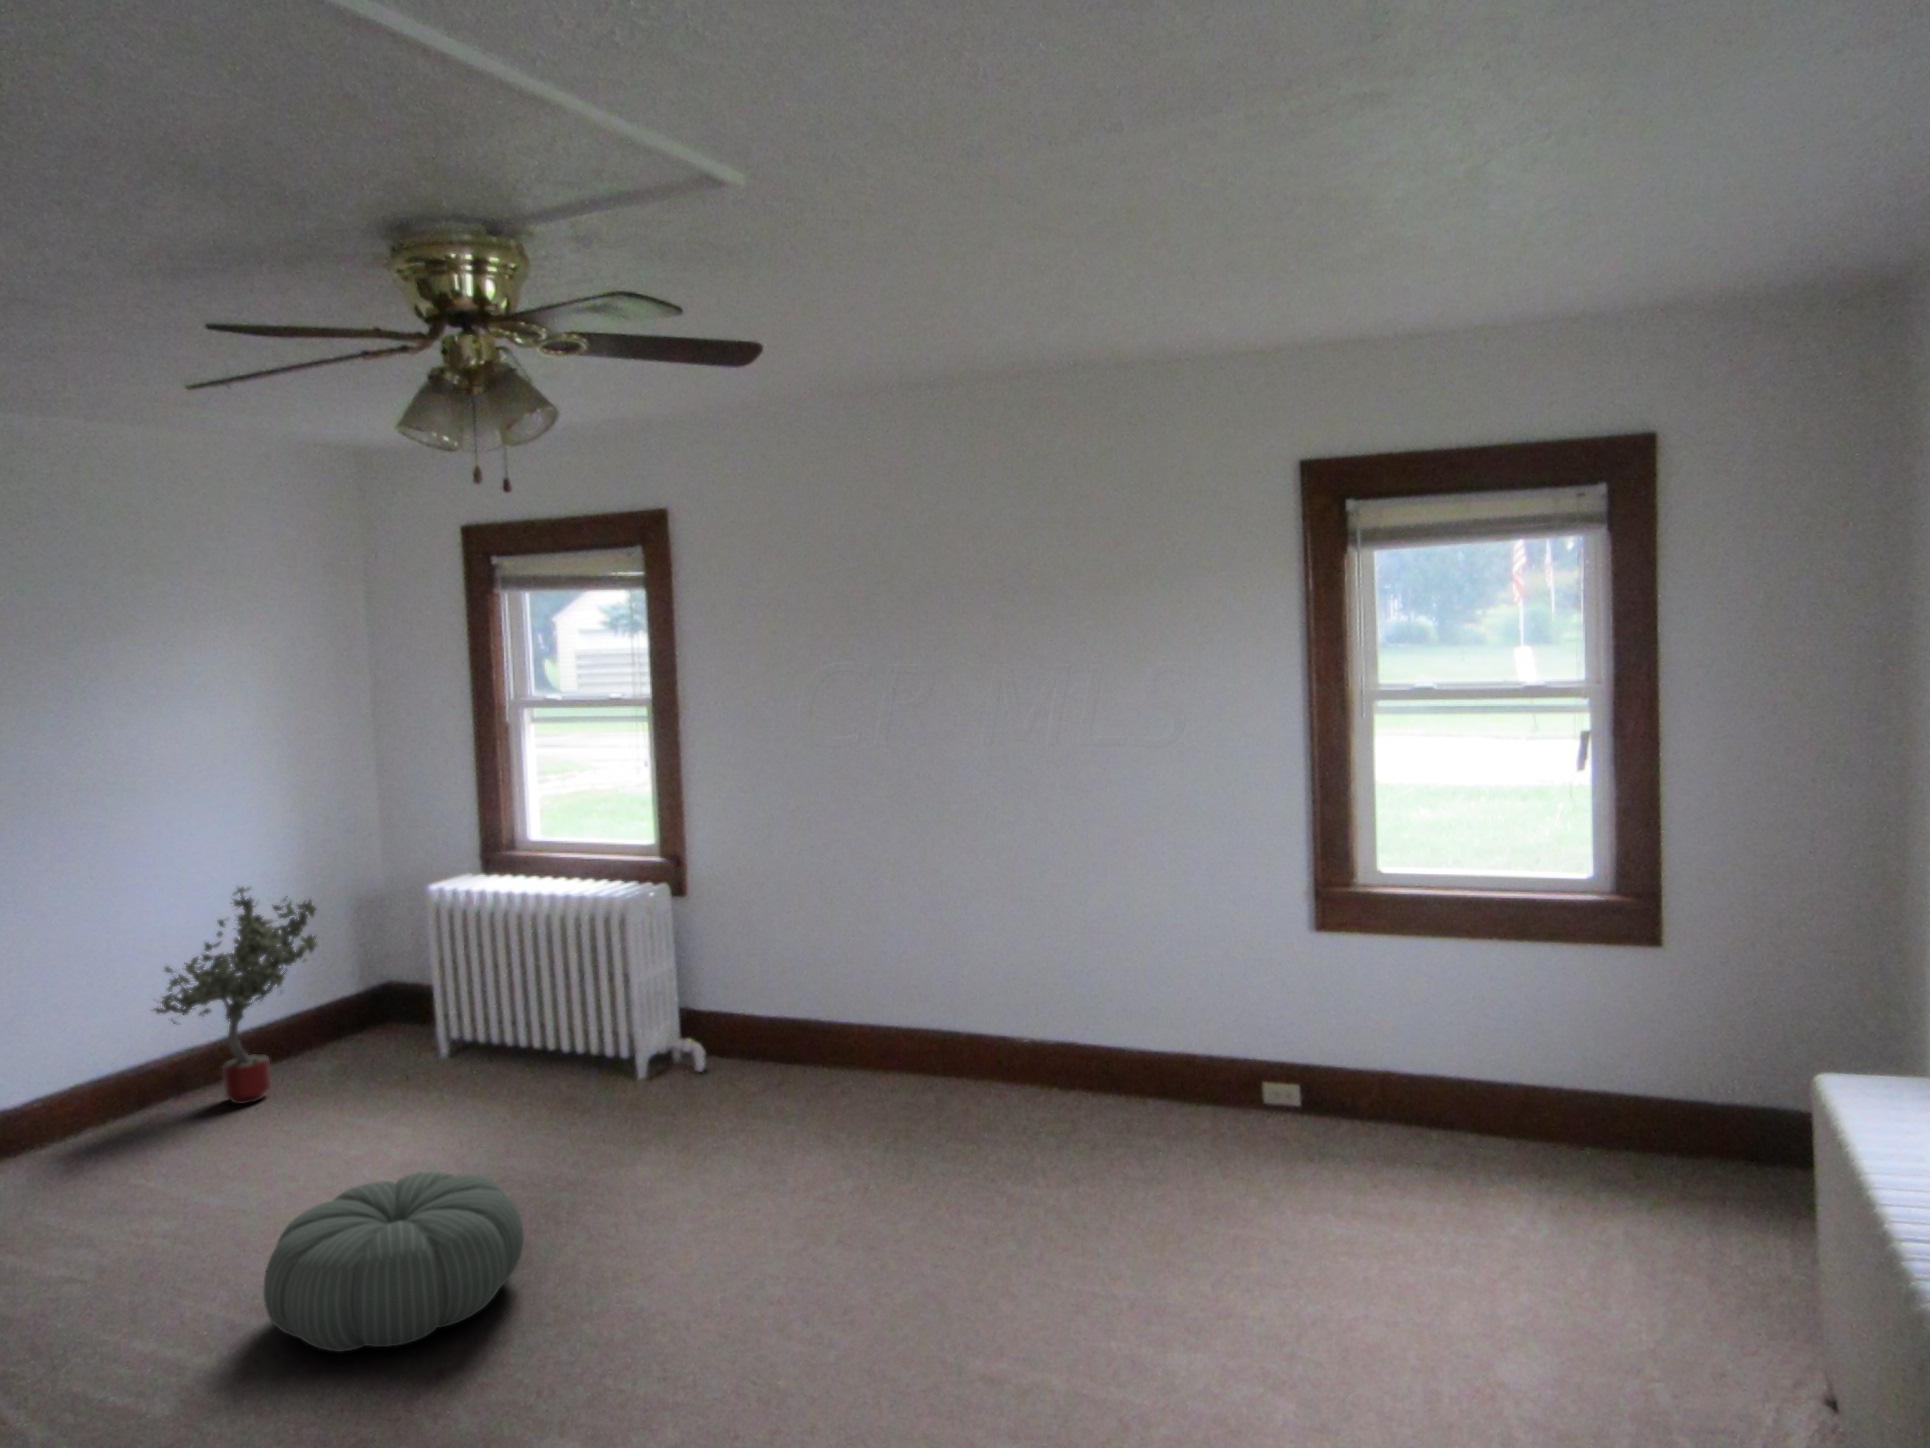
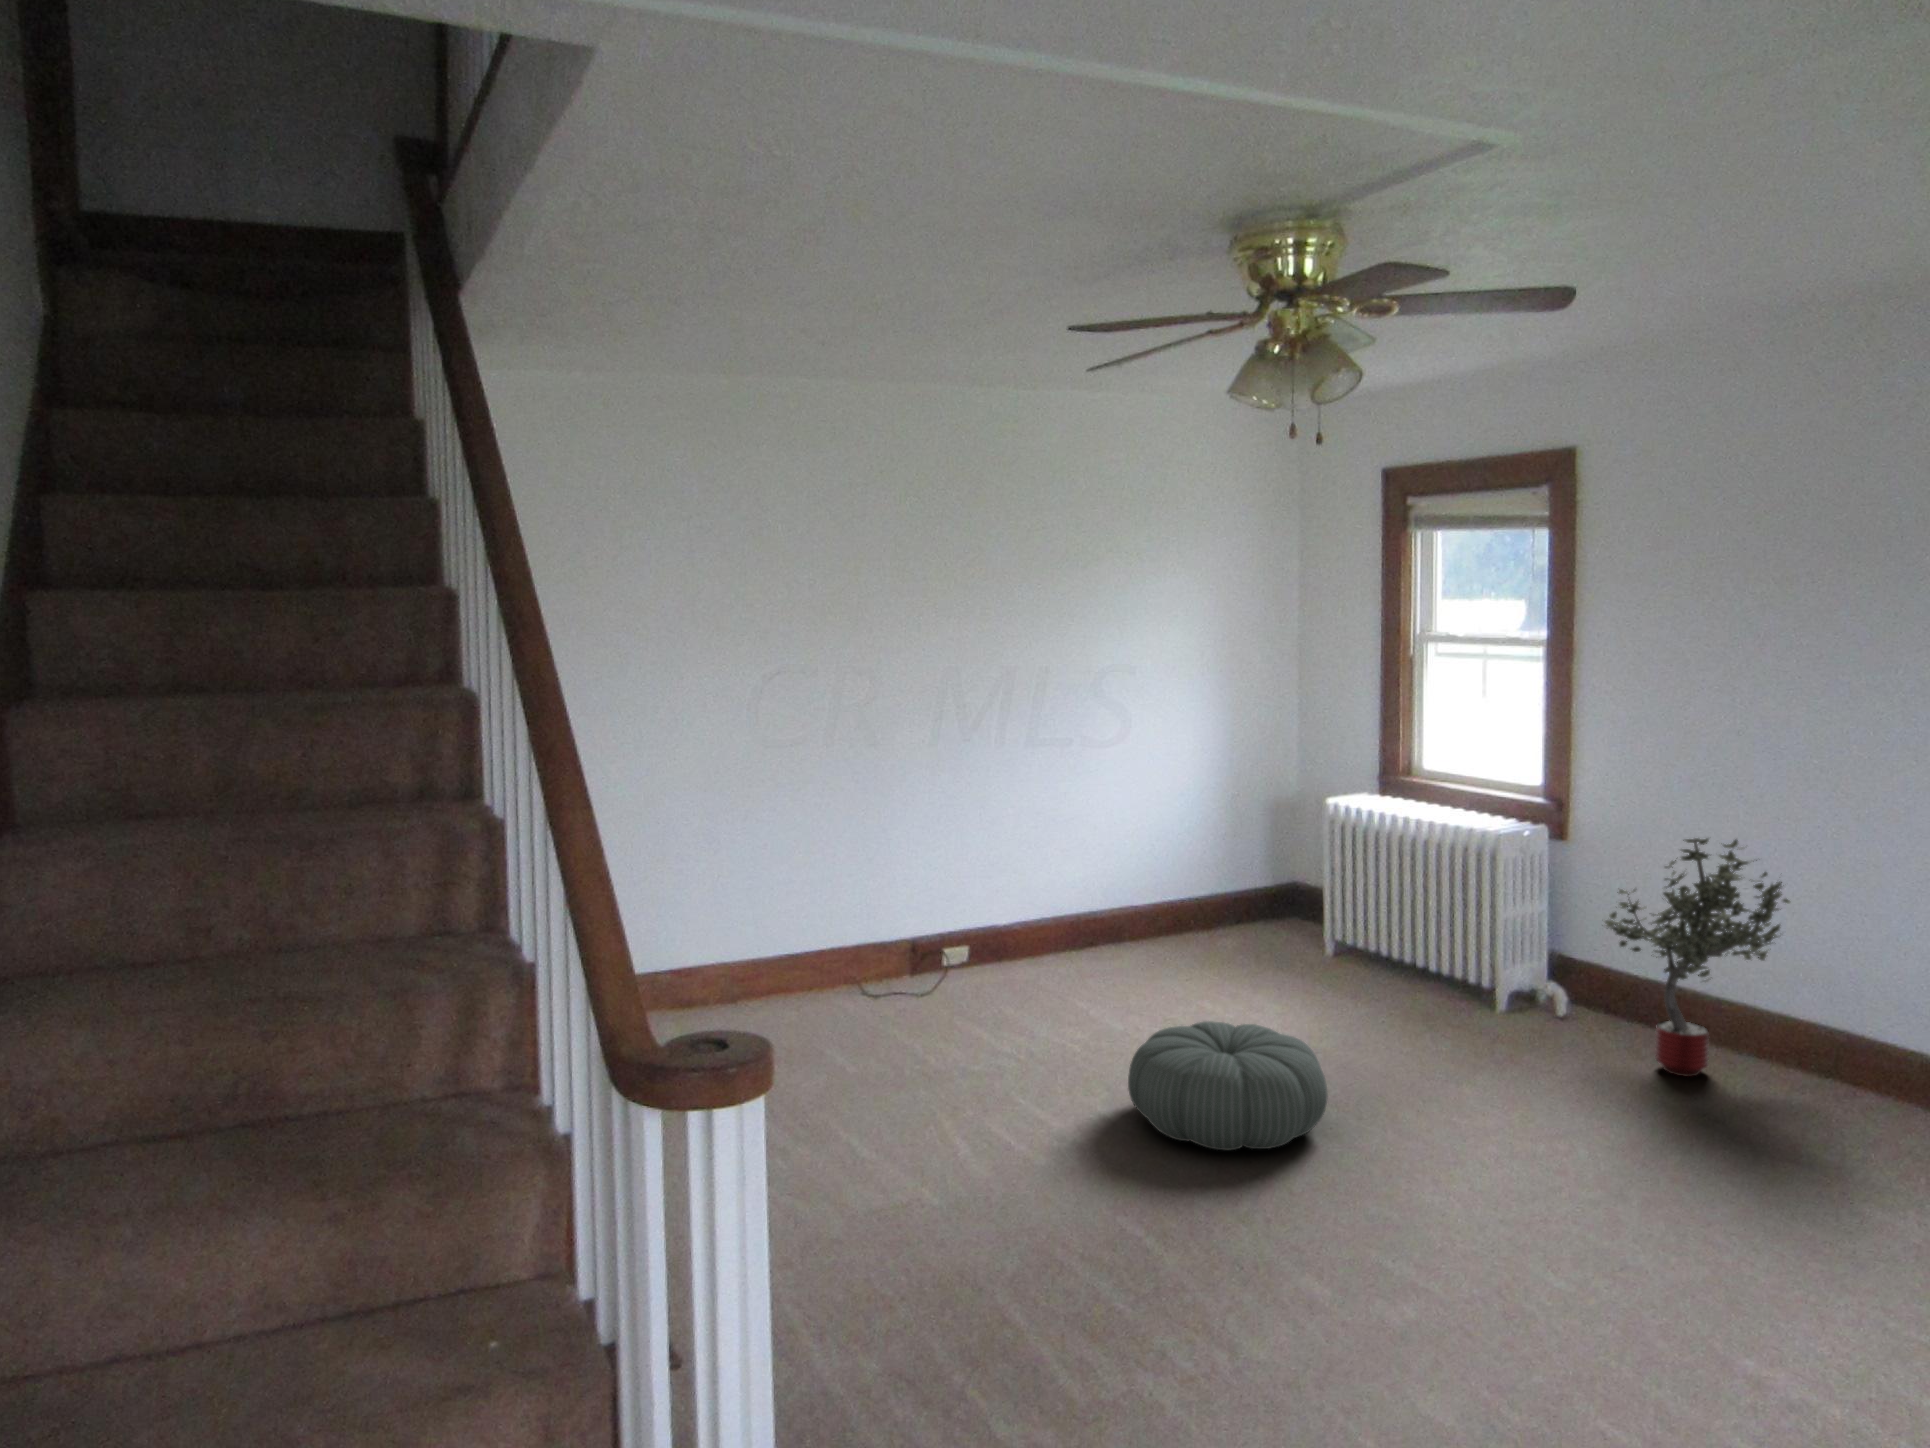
potted tree: present [154,887,318,1104] -> present [1605,838,1790,1077]

